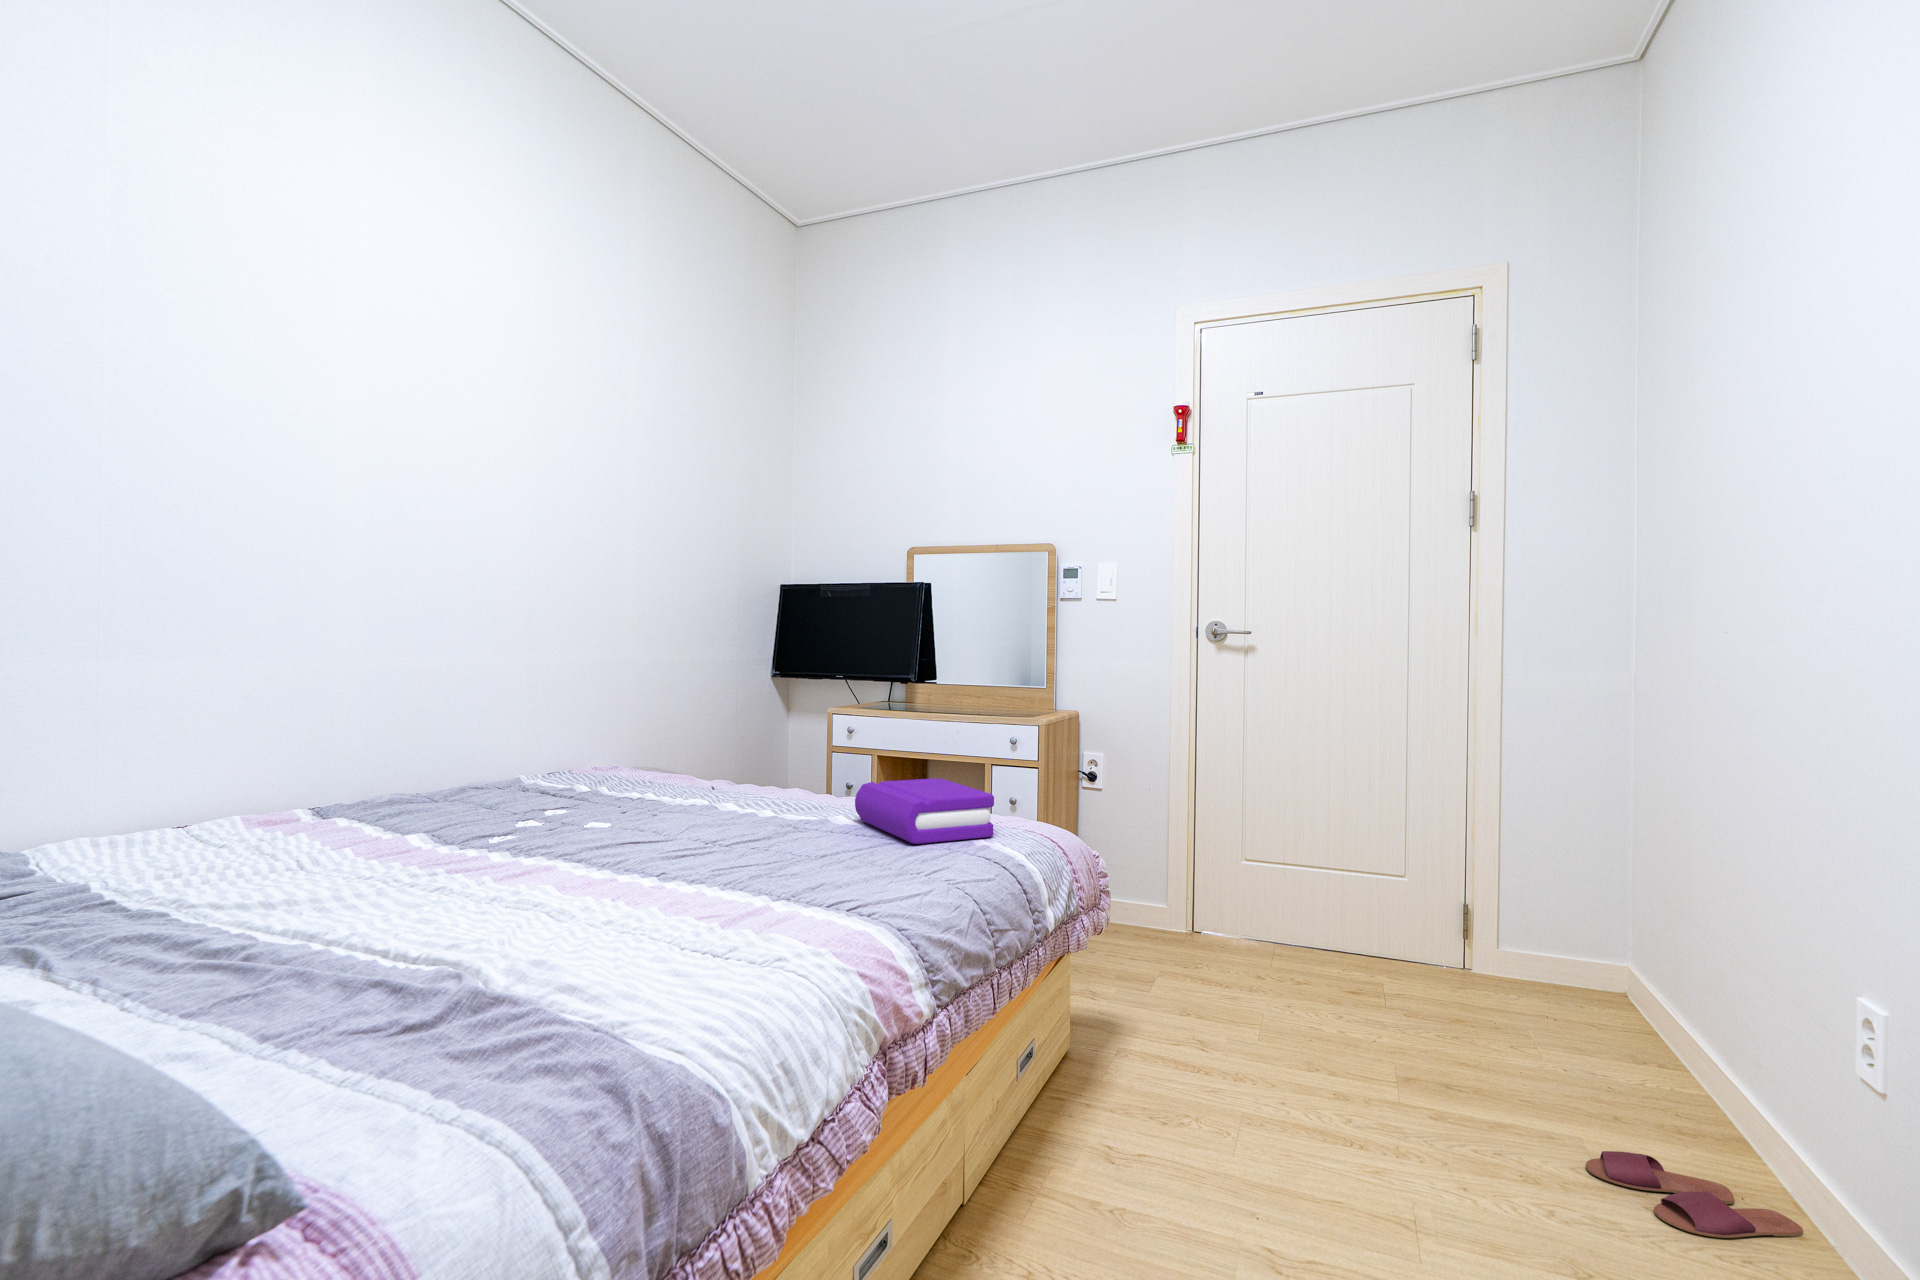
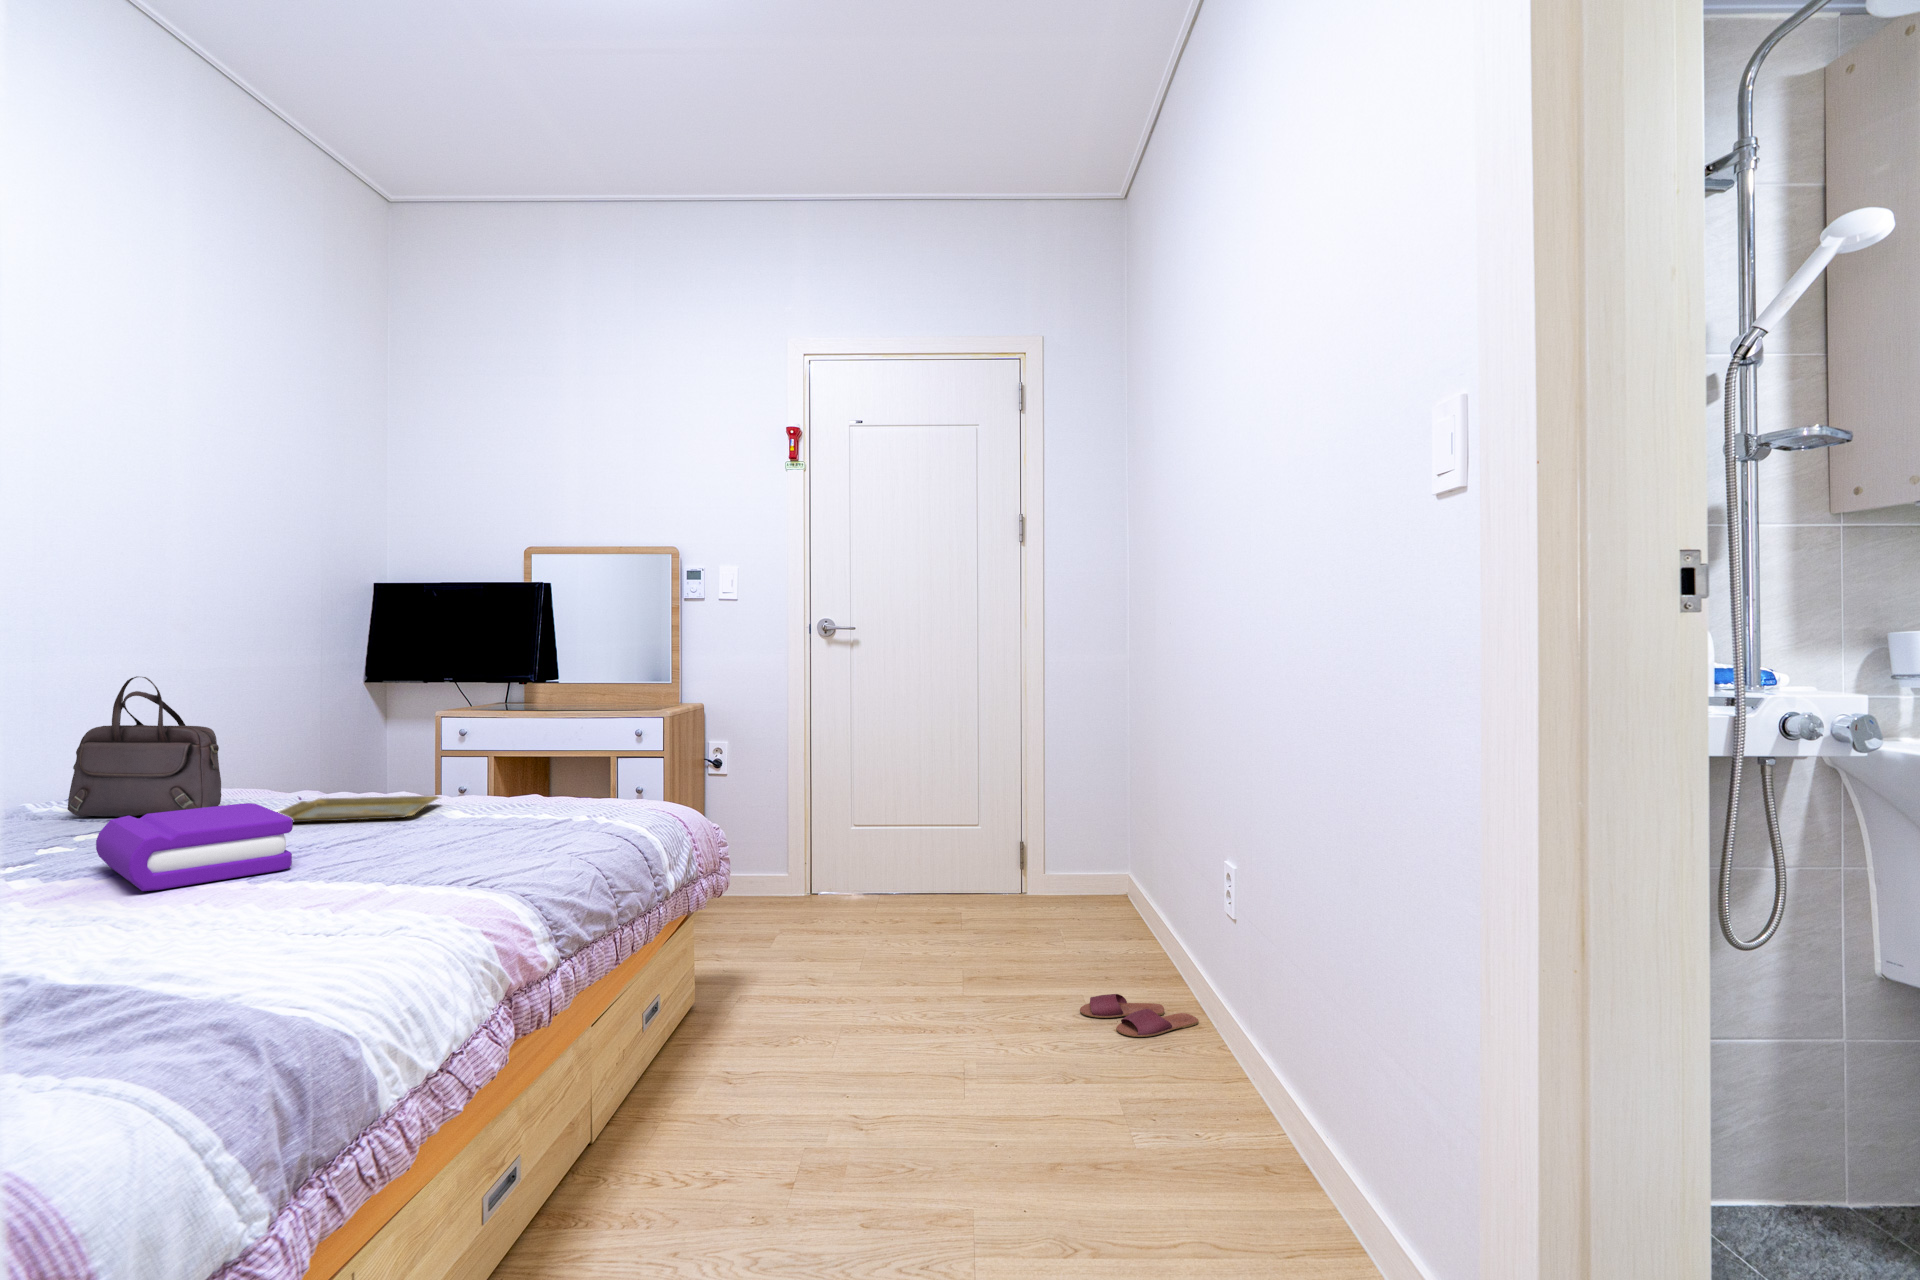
handbag: none [548,669,655,797] -> present [68,676,221,817]
book: present [855,779,994,844] -> present [96,803,293,891]
tray: none [683,790,830,818] -> present [279,796,439,822]

